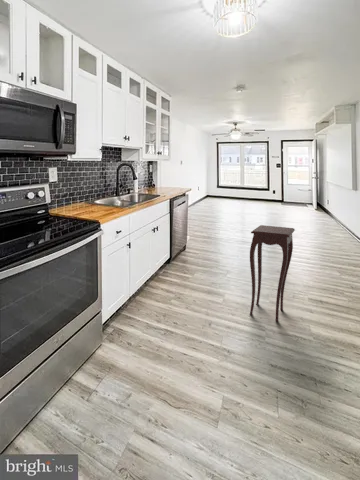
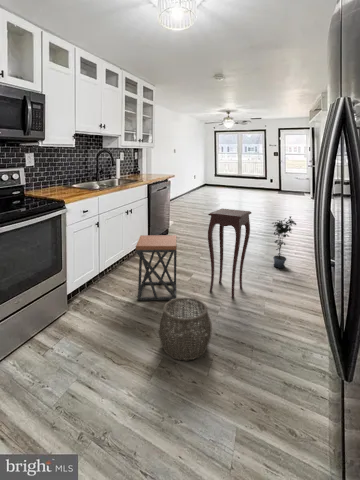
potted plant: none [305,232,332,286] -> present [273,216,296,268]
stool: none [174,255,220,327] -> present [136,235,177,300]
woven basket: none [216,328,279,403] -> present [158,297,212,361]

